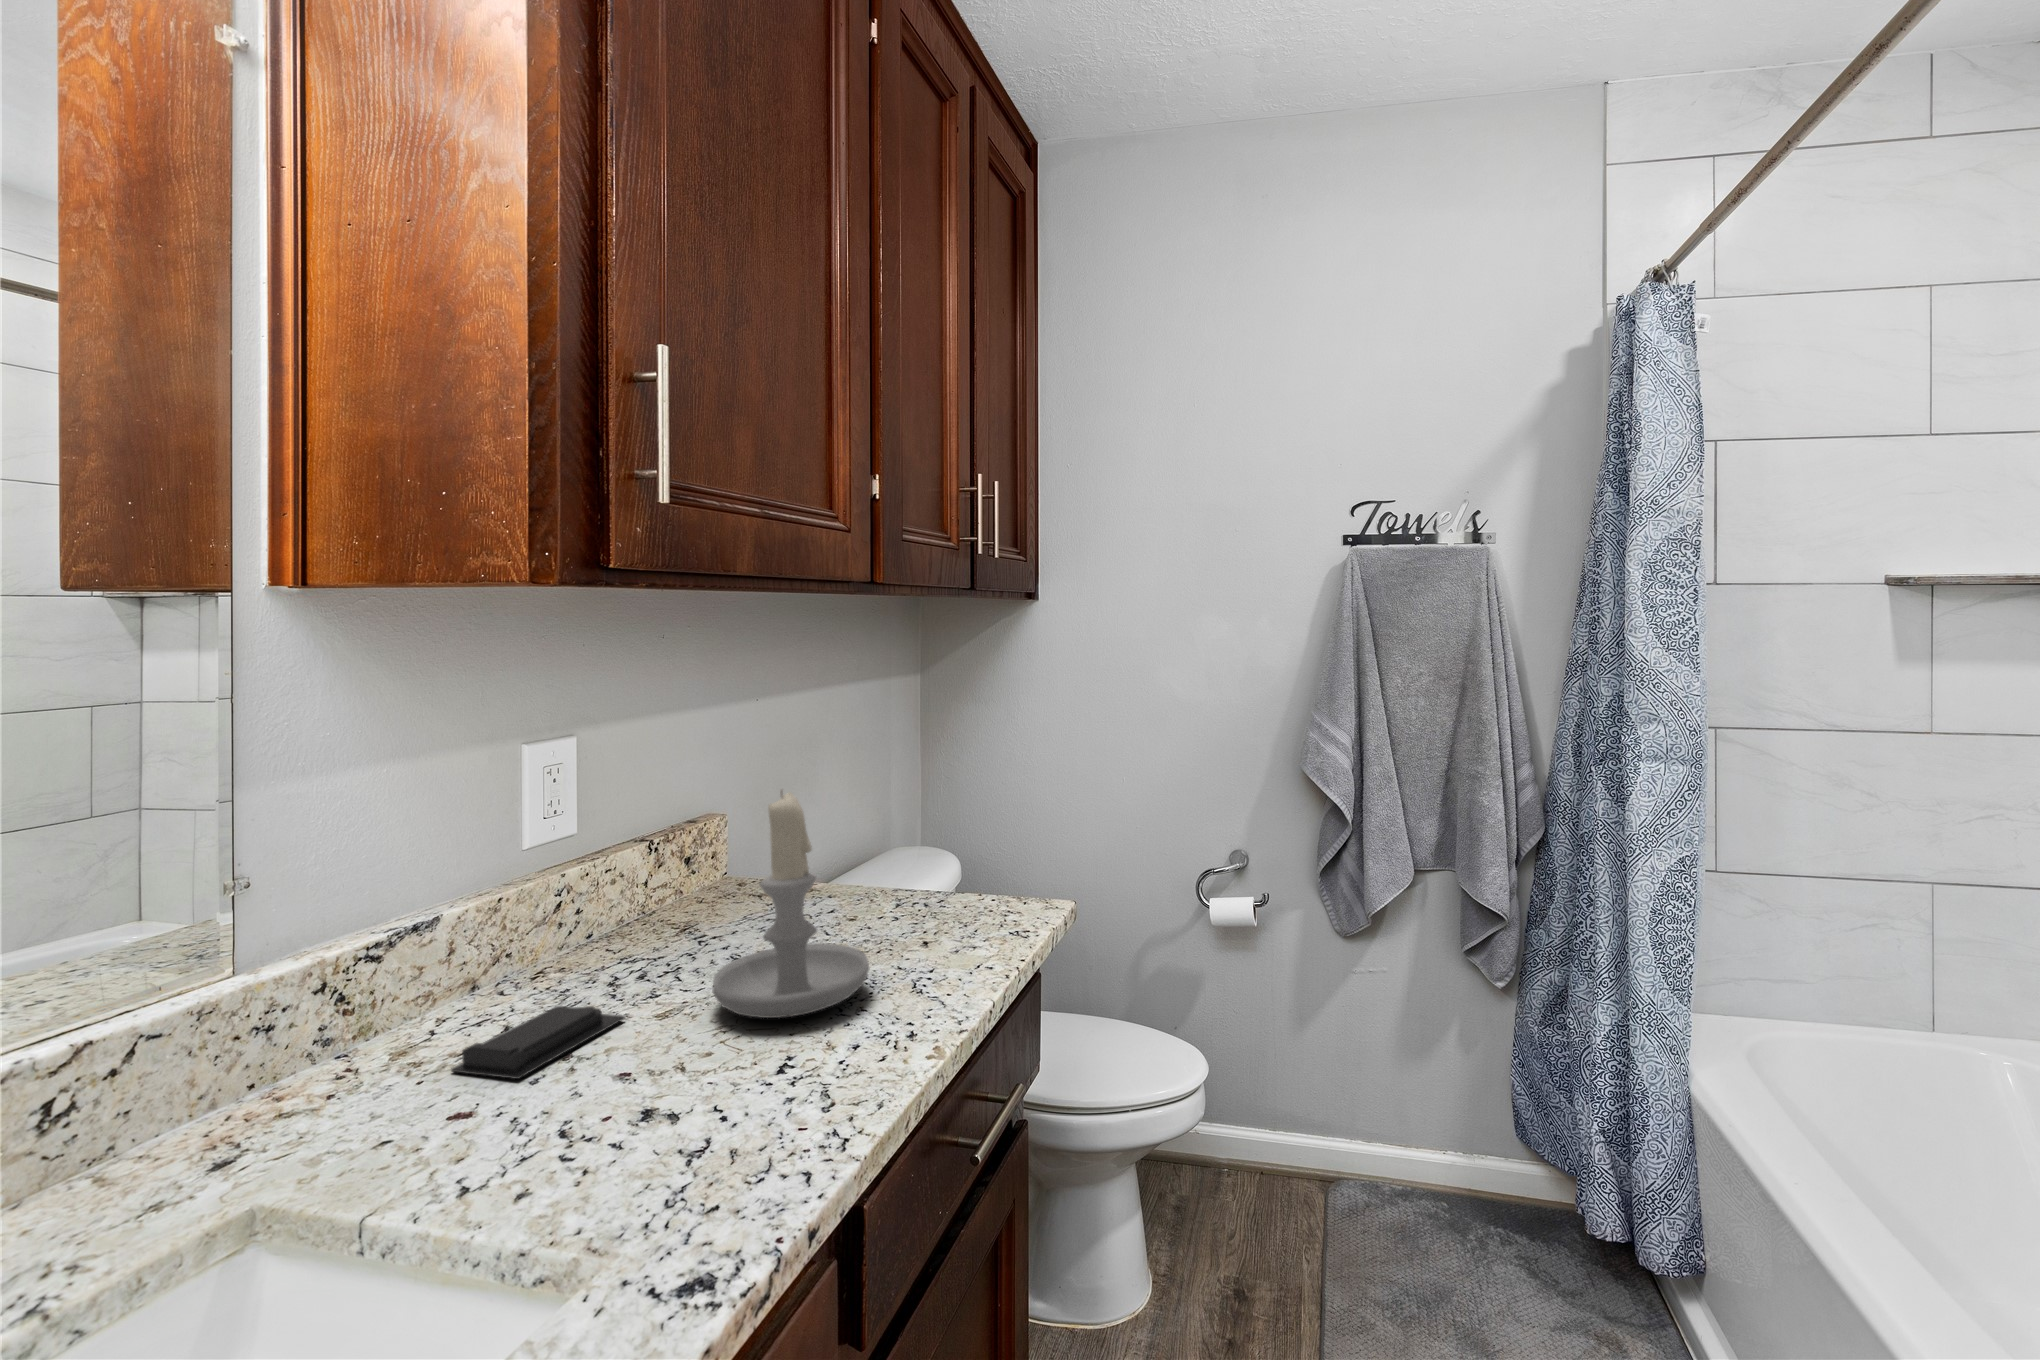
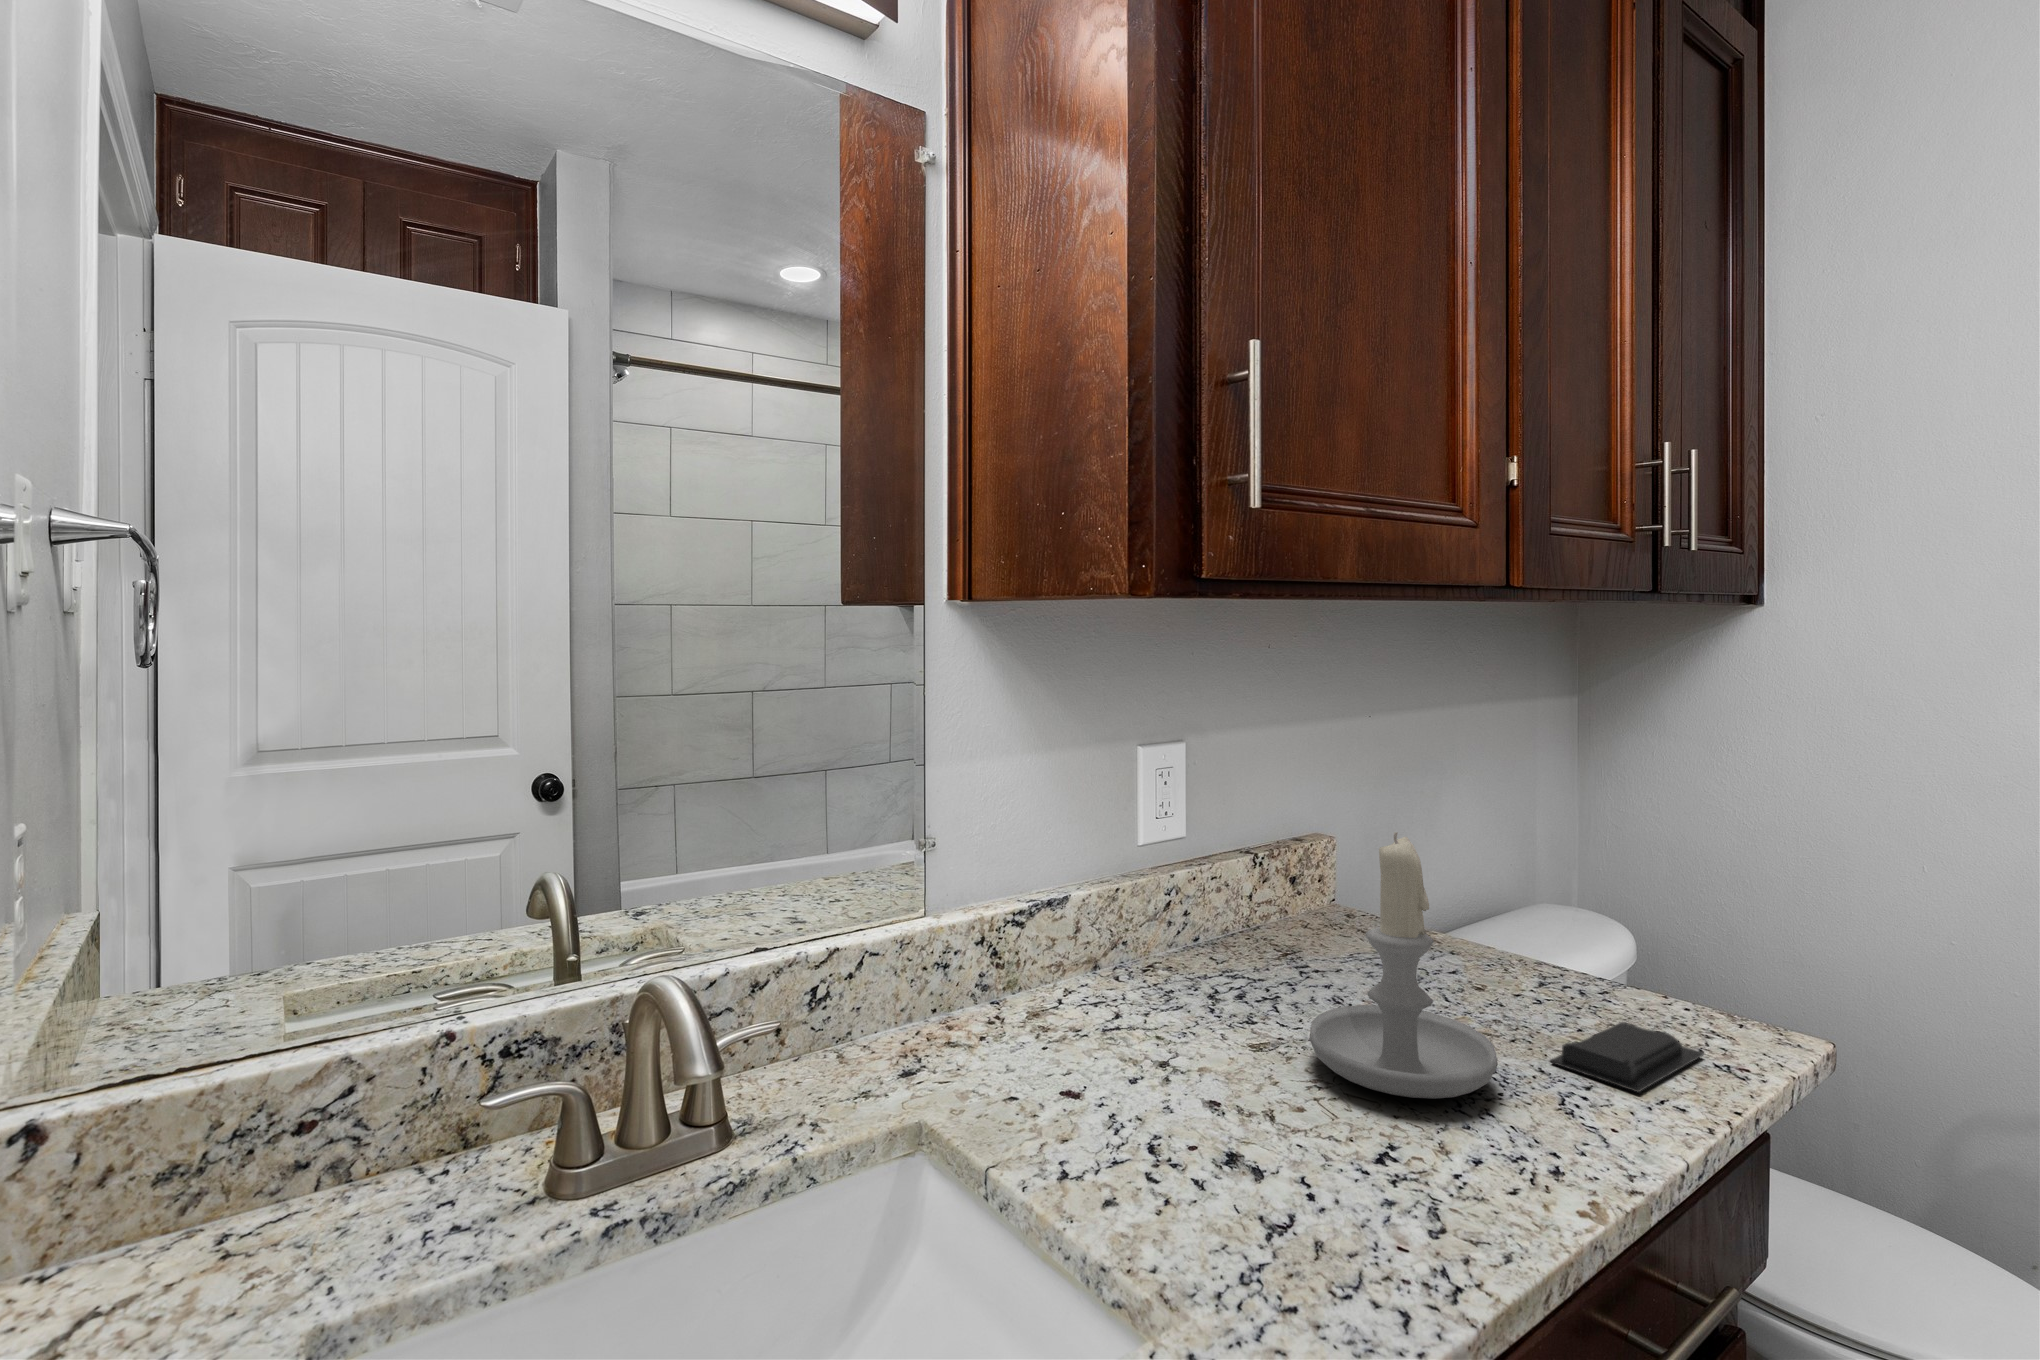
soap bar: present [451,1006,625,1079] -> present [1550,1022,1704,1092]

